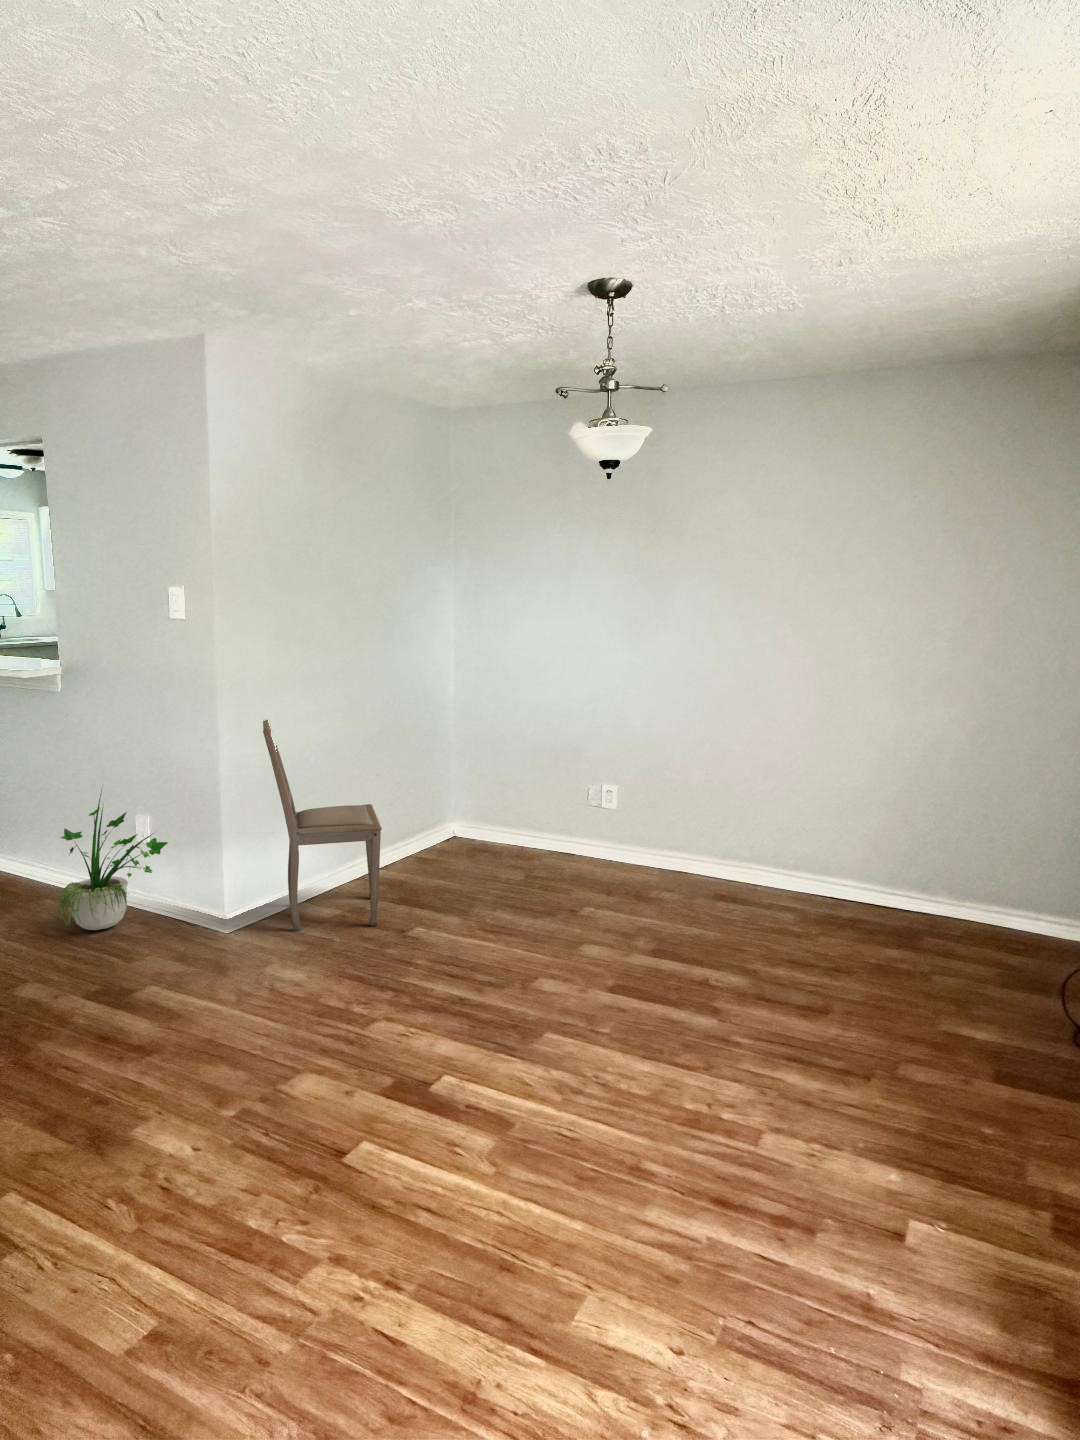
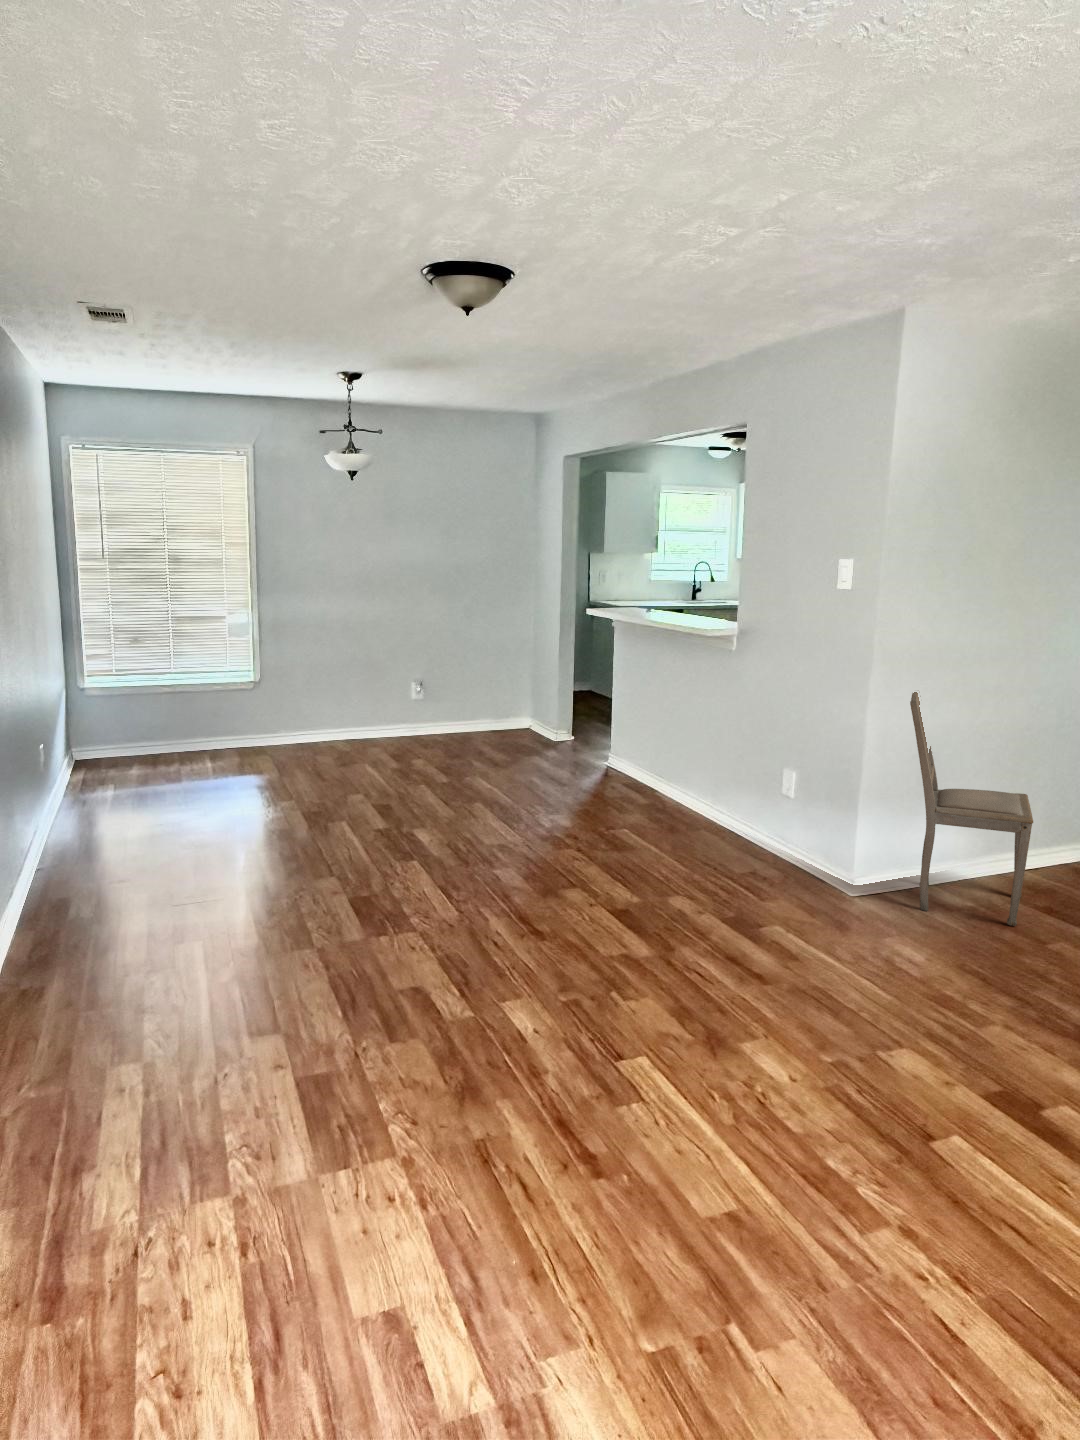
potted plant: present [58,791,168,930] -> none [709,735,809,867]

